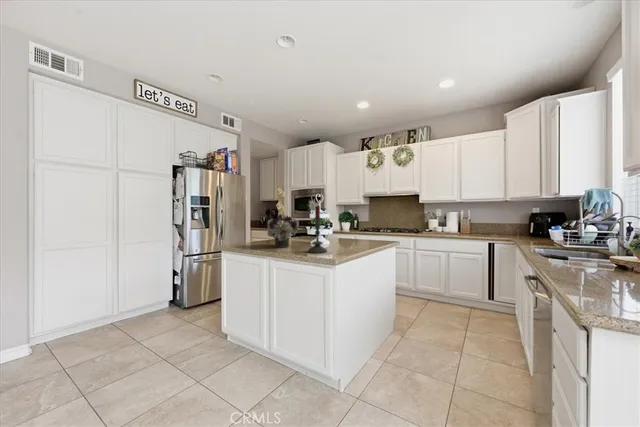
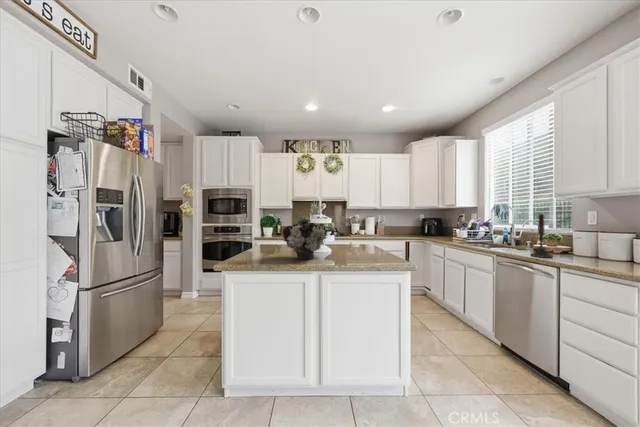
candle: present [308,206,327,253] -> present [530,214,553,258]

